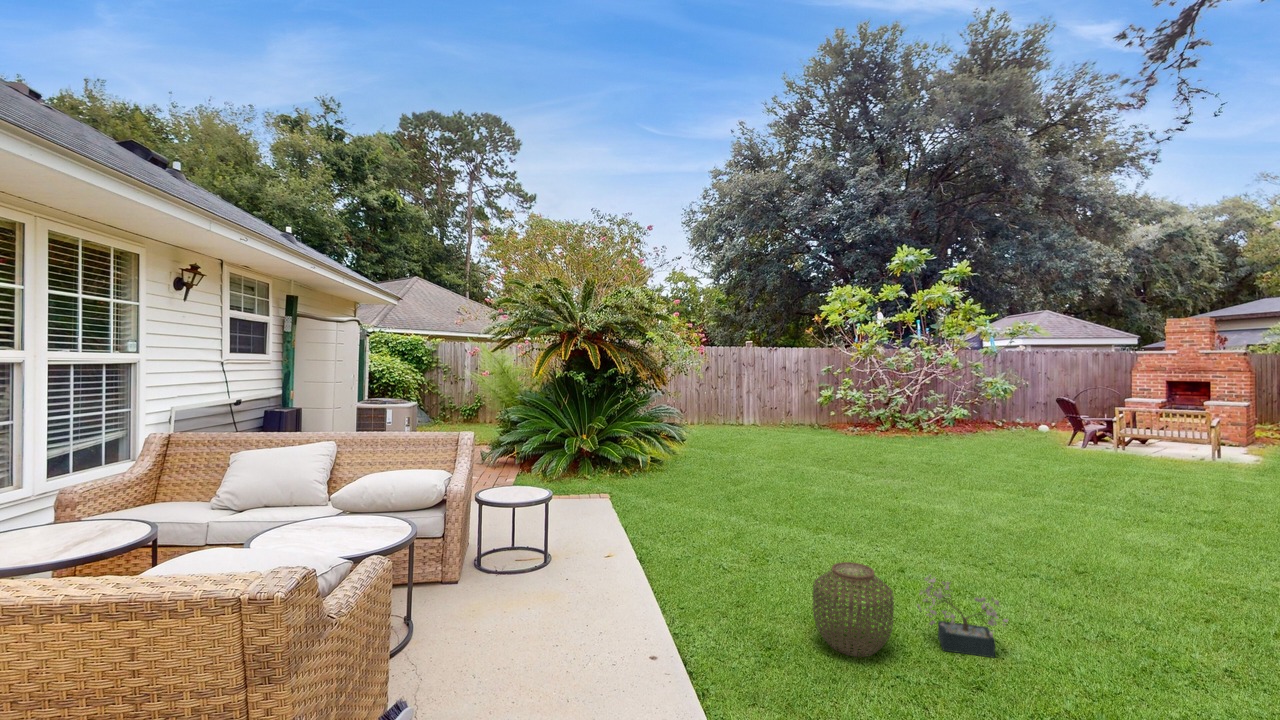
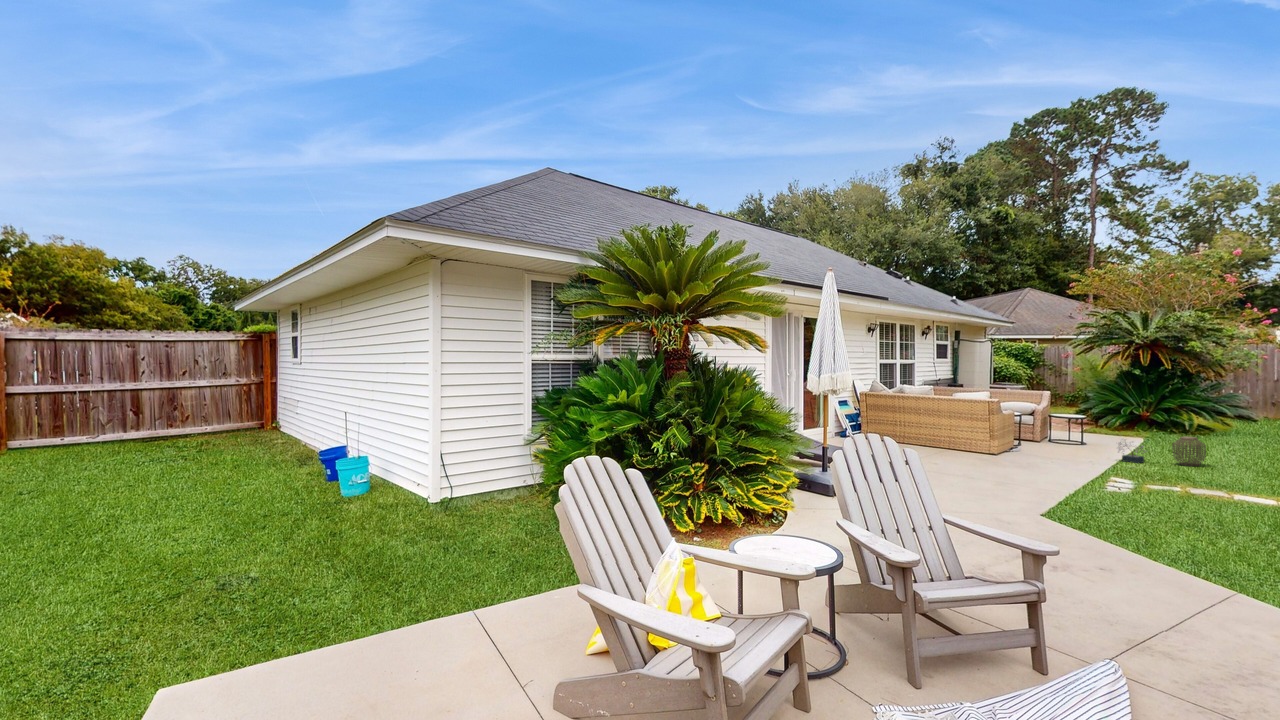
decorative plant: present [918,575,1008,658] -> present [1118,442,1145,463]

